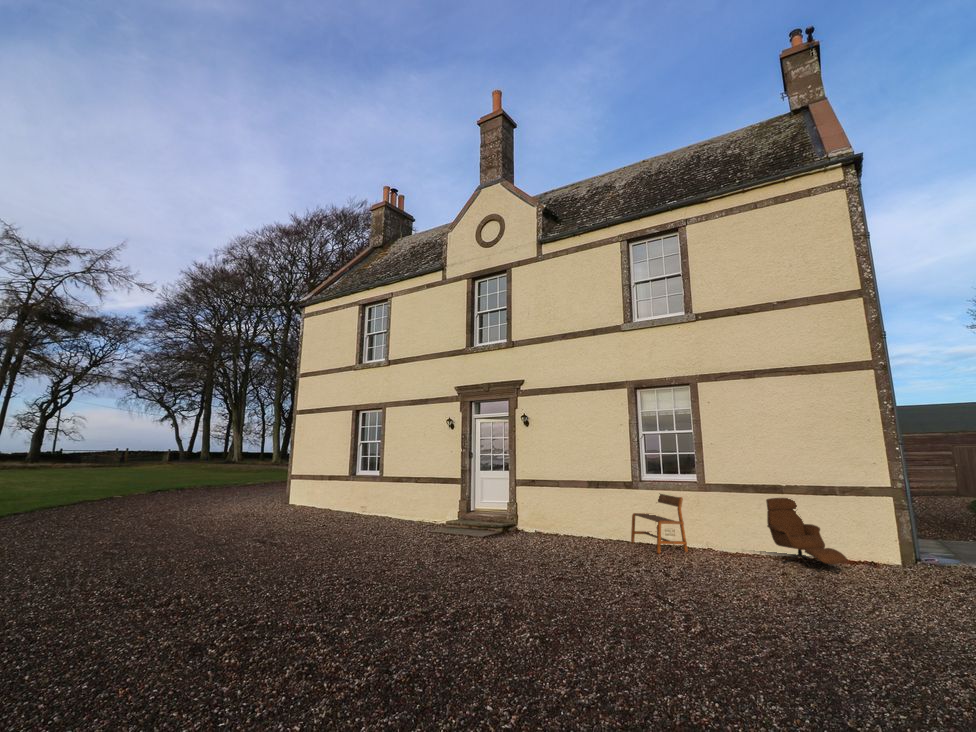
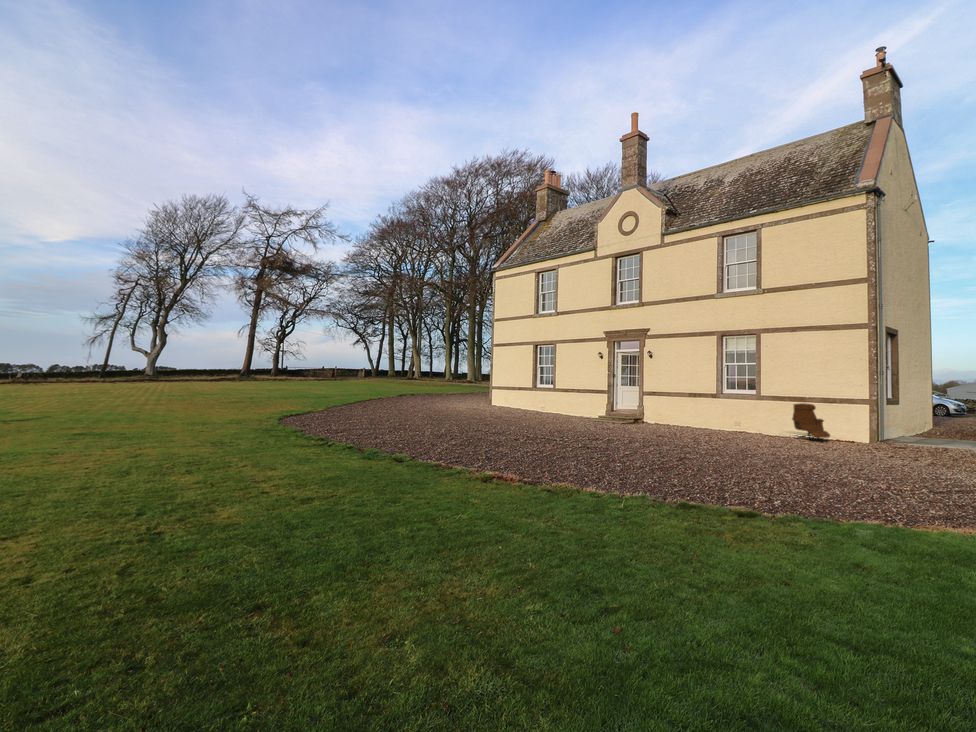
bench: present [631,494,688,553] -> none [713,400,744,433]

